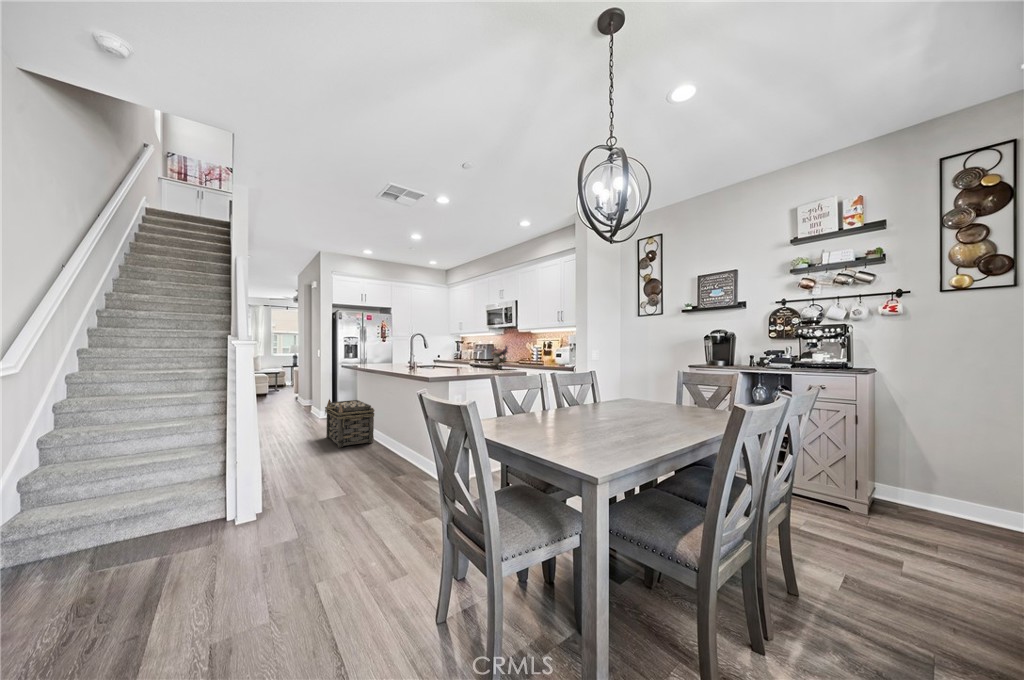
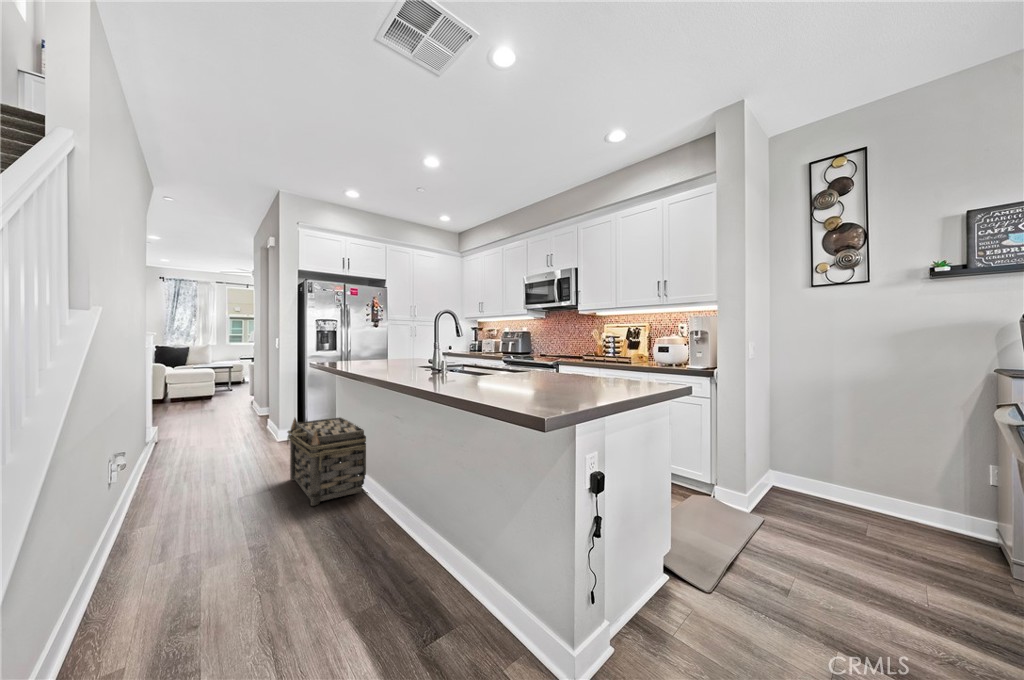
flower arrangement: present [490,346,512,368] -> none [555,332,598,369]

